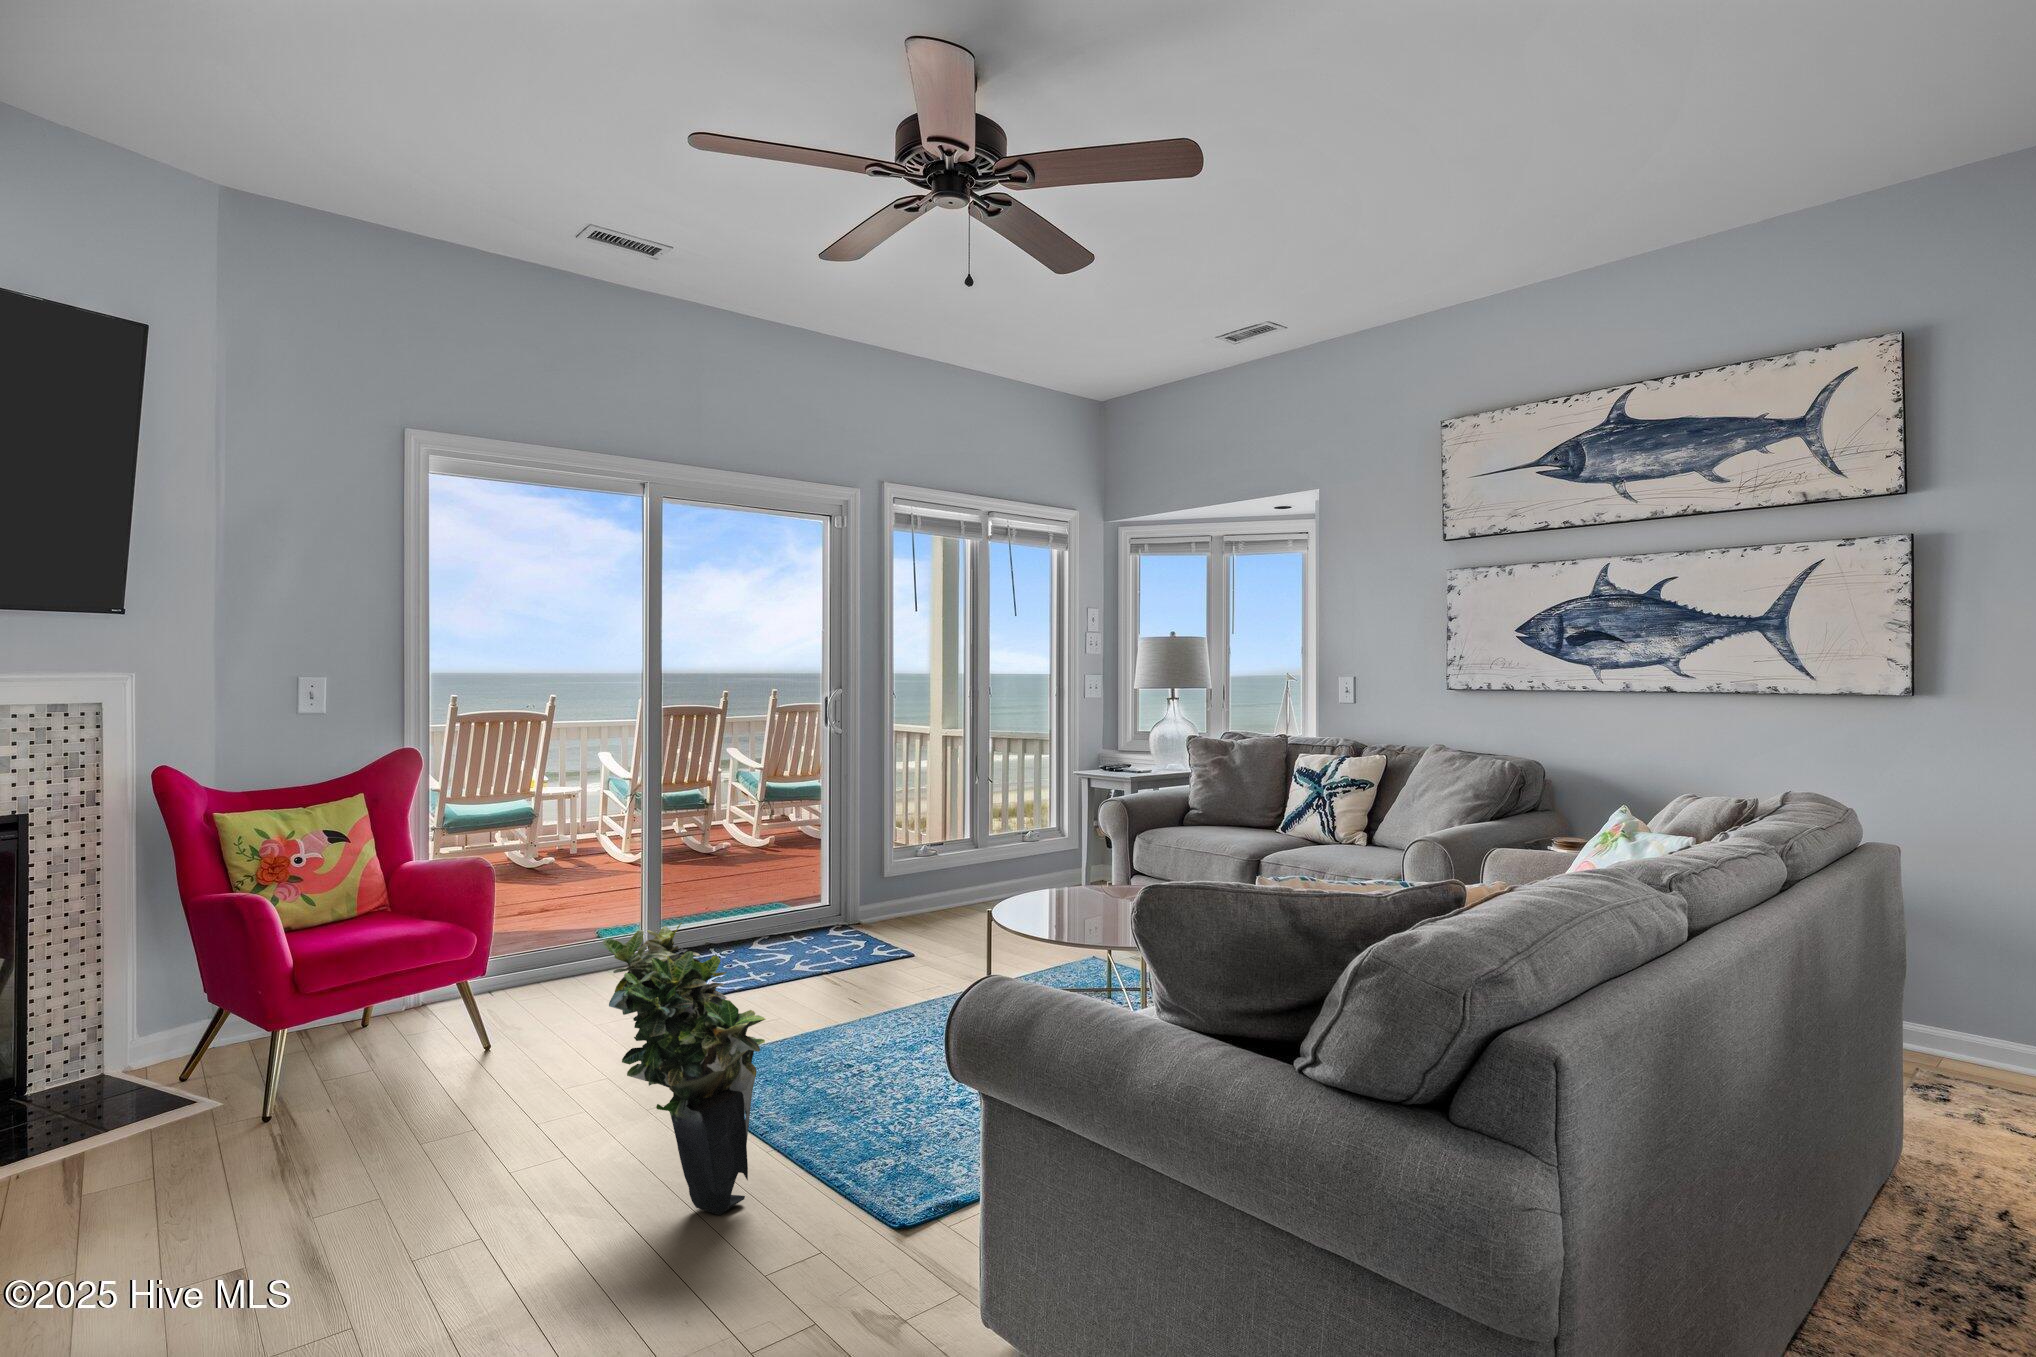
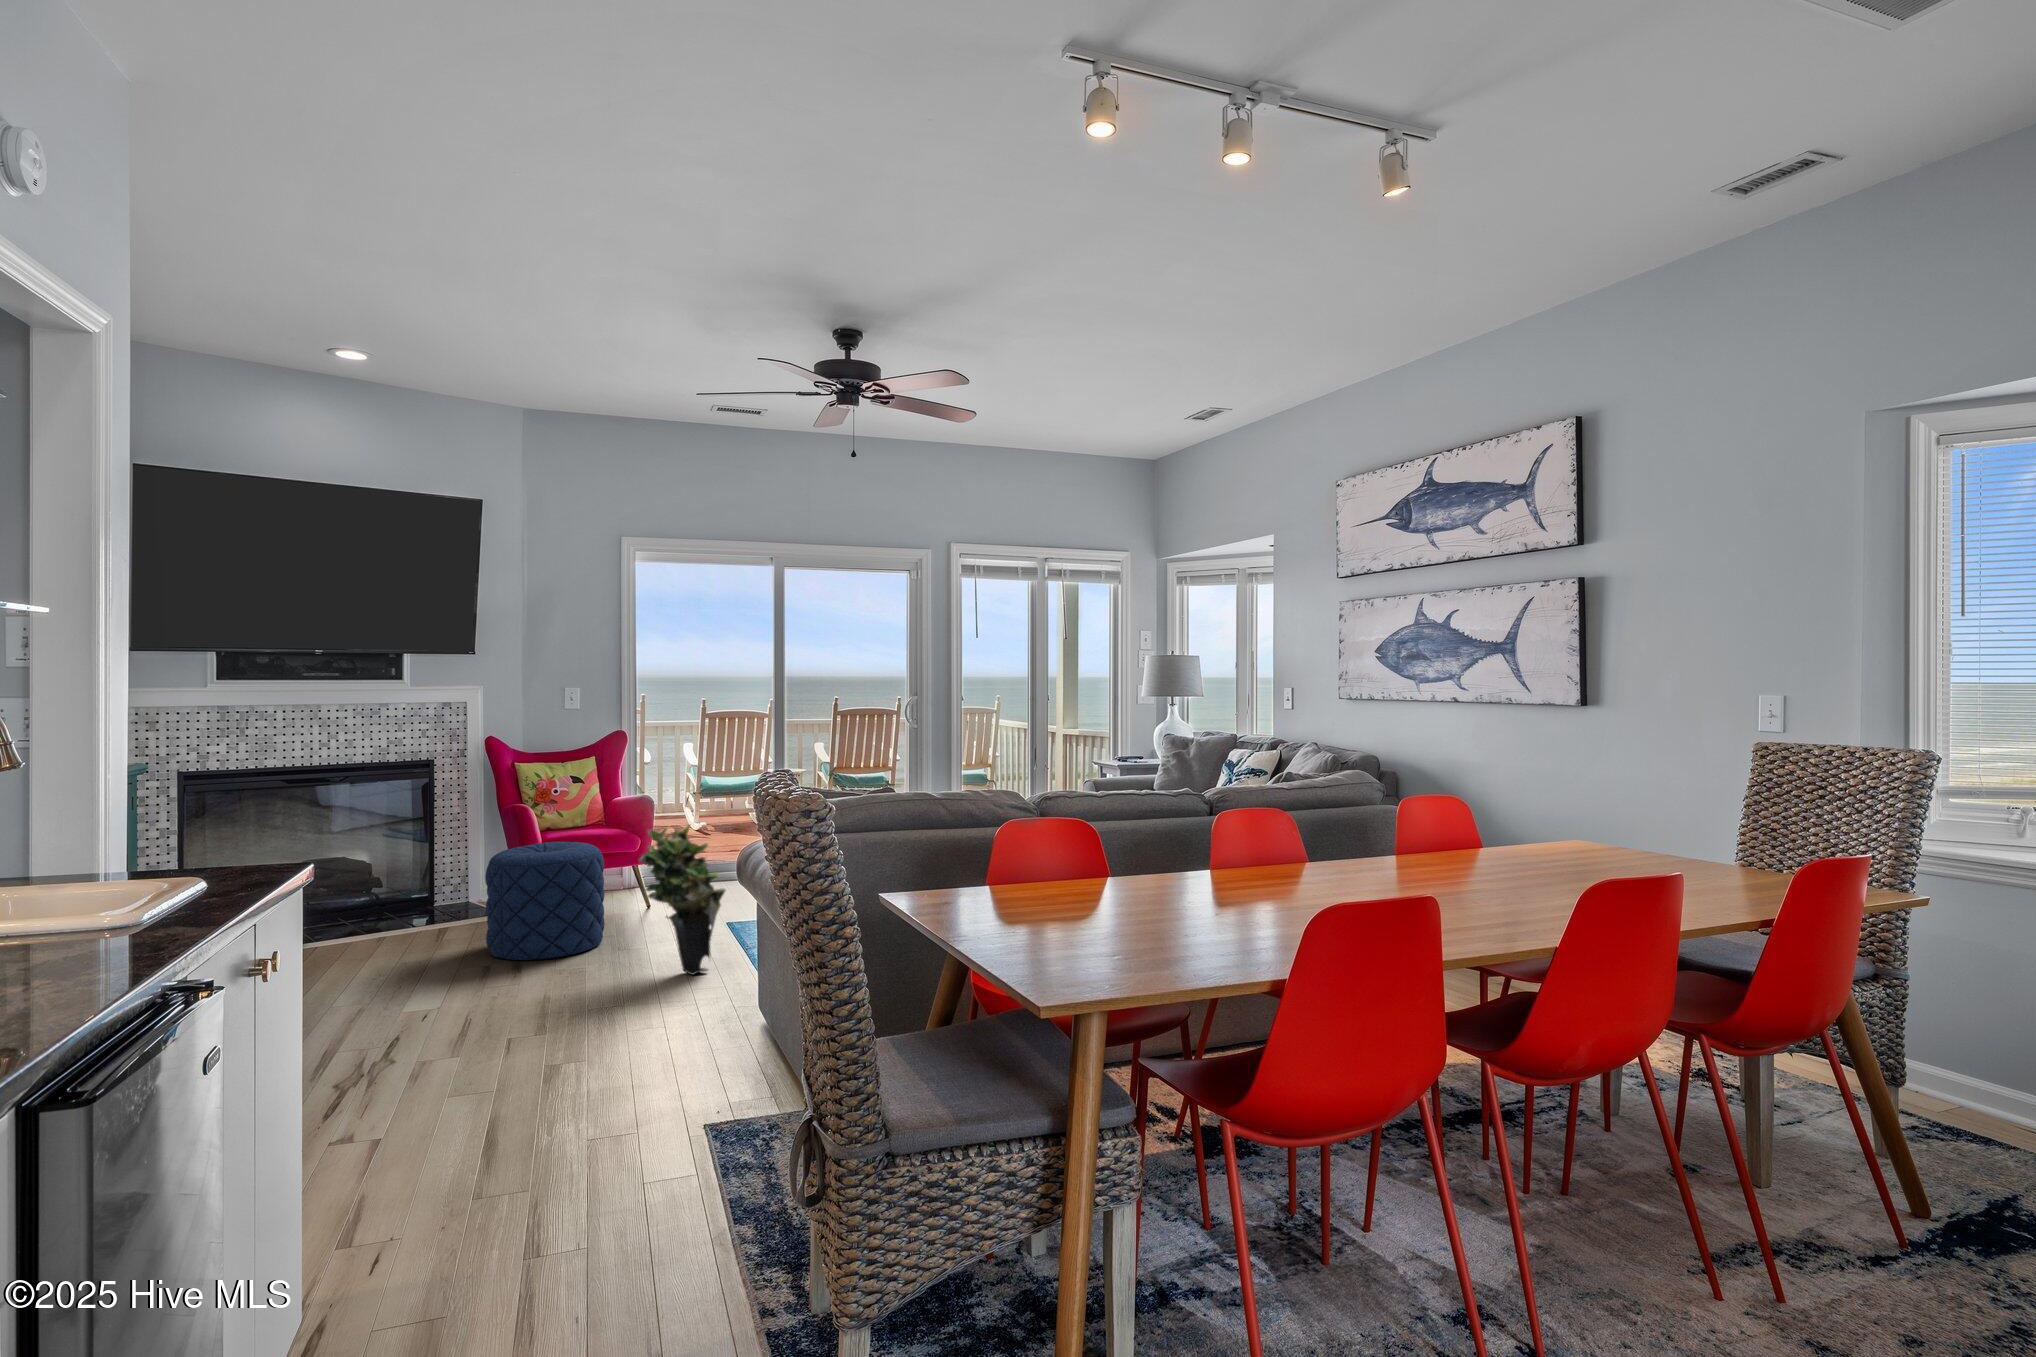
pouf: none [219,963,466,1226] -> present [486,842,605,960]

